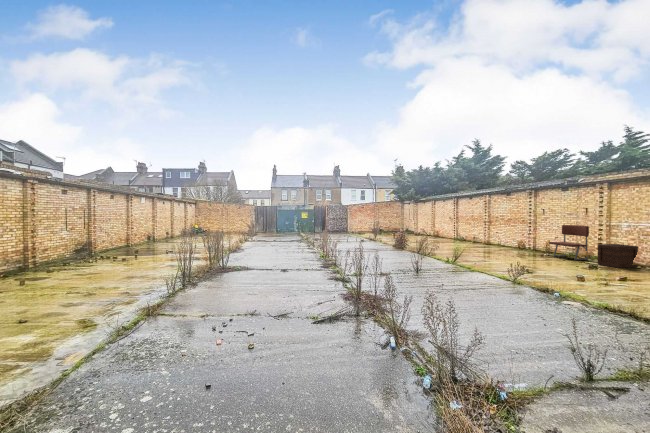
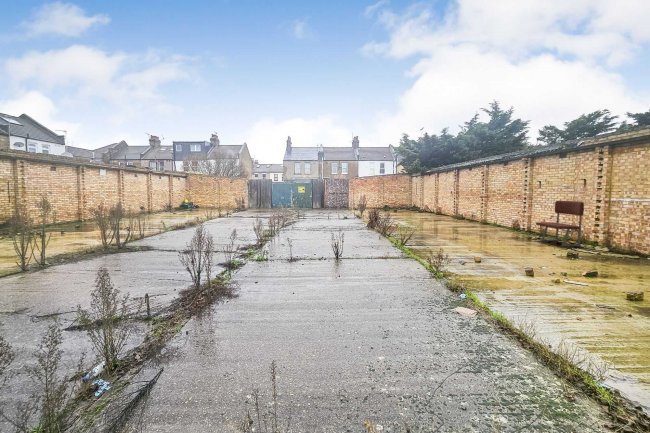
wooden crate: present [598,244,638,268] -> none [584,226,639,259]

